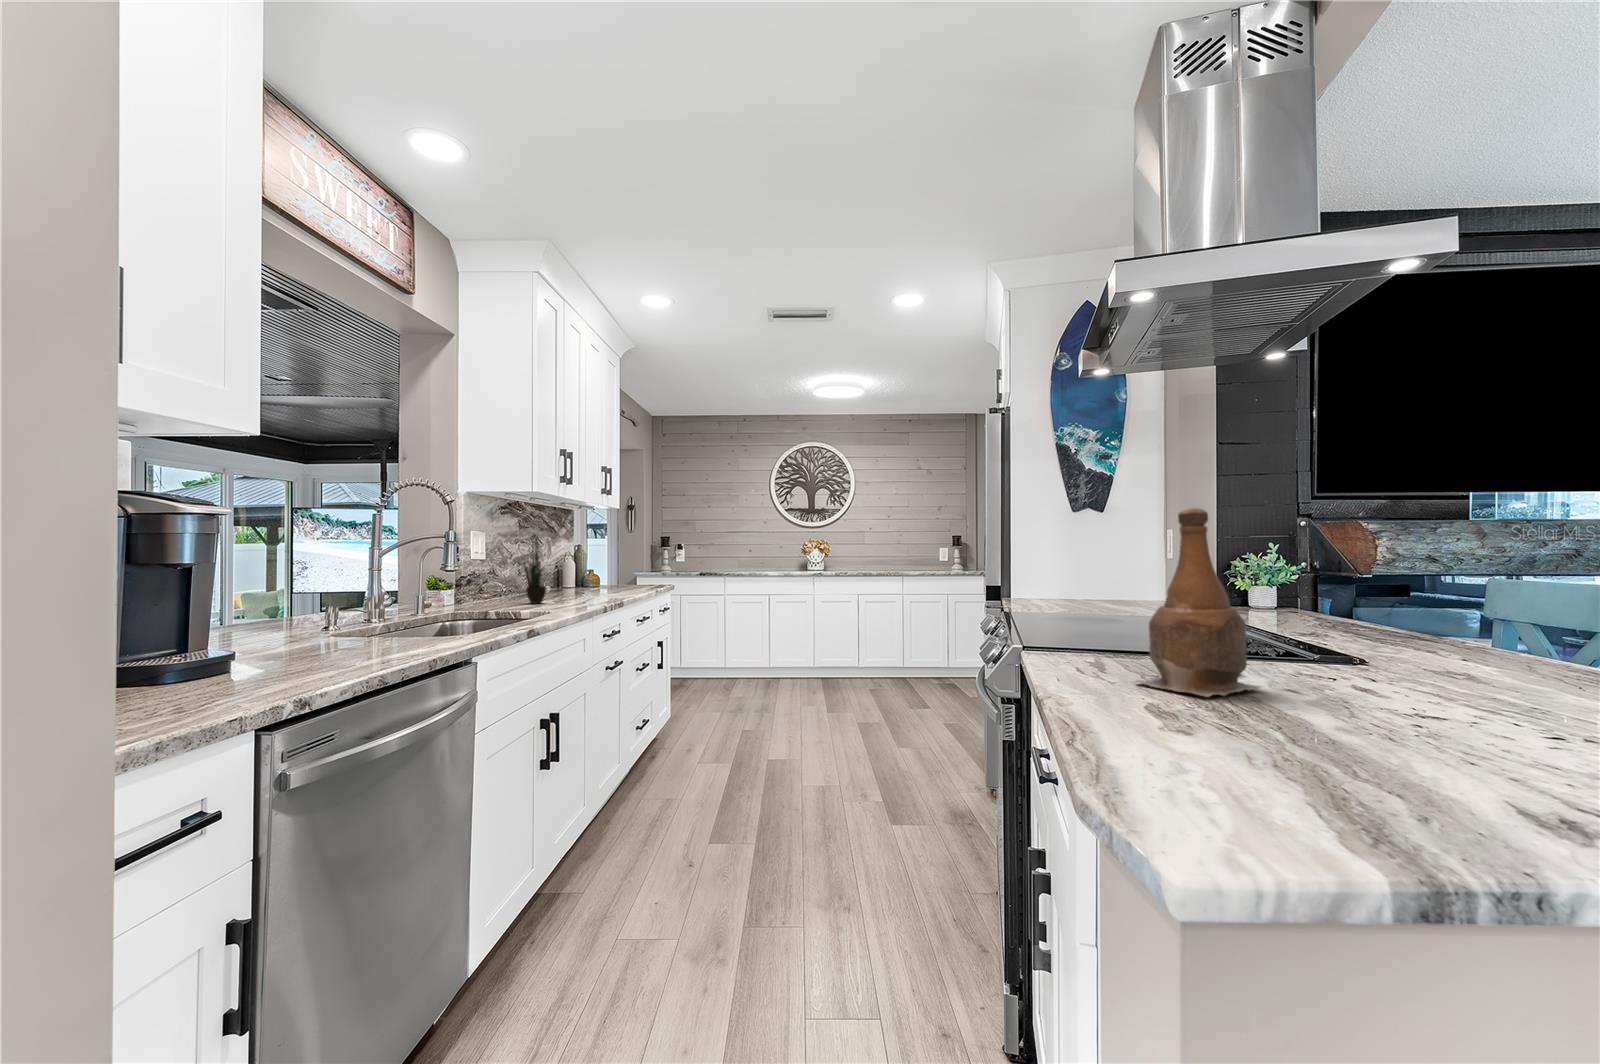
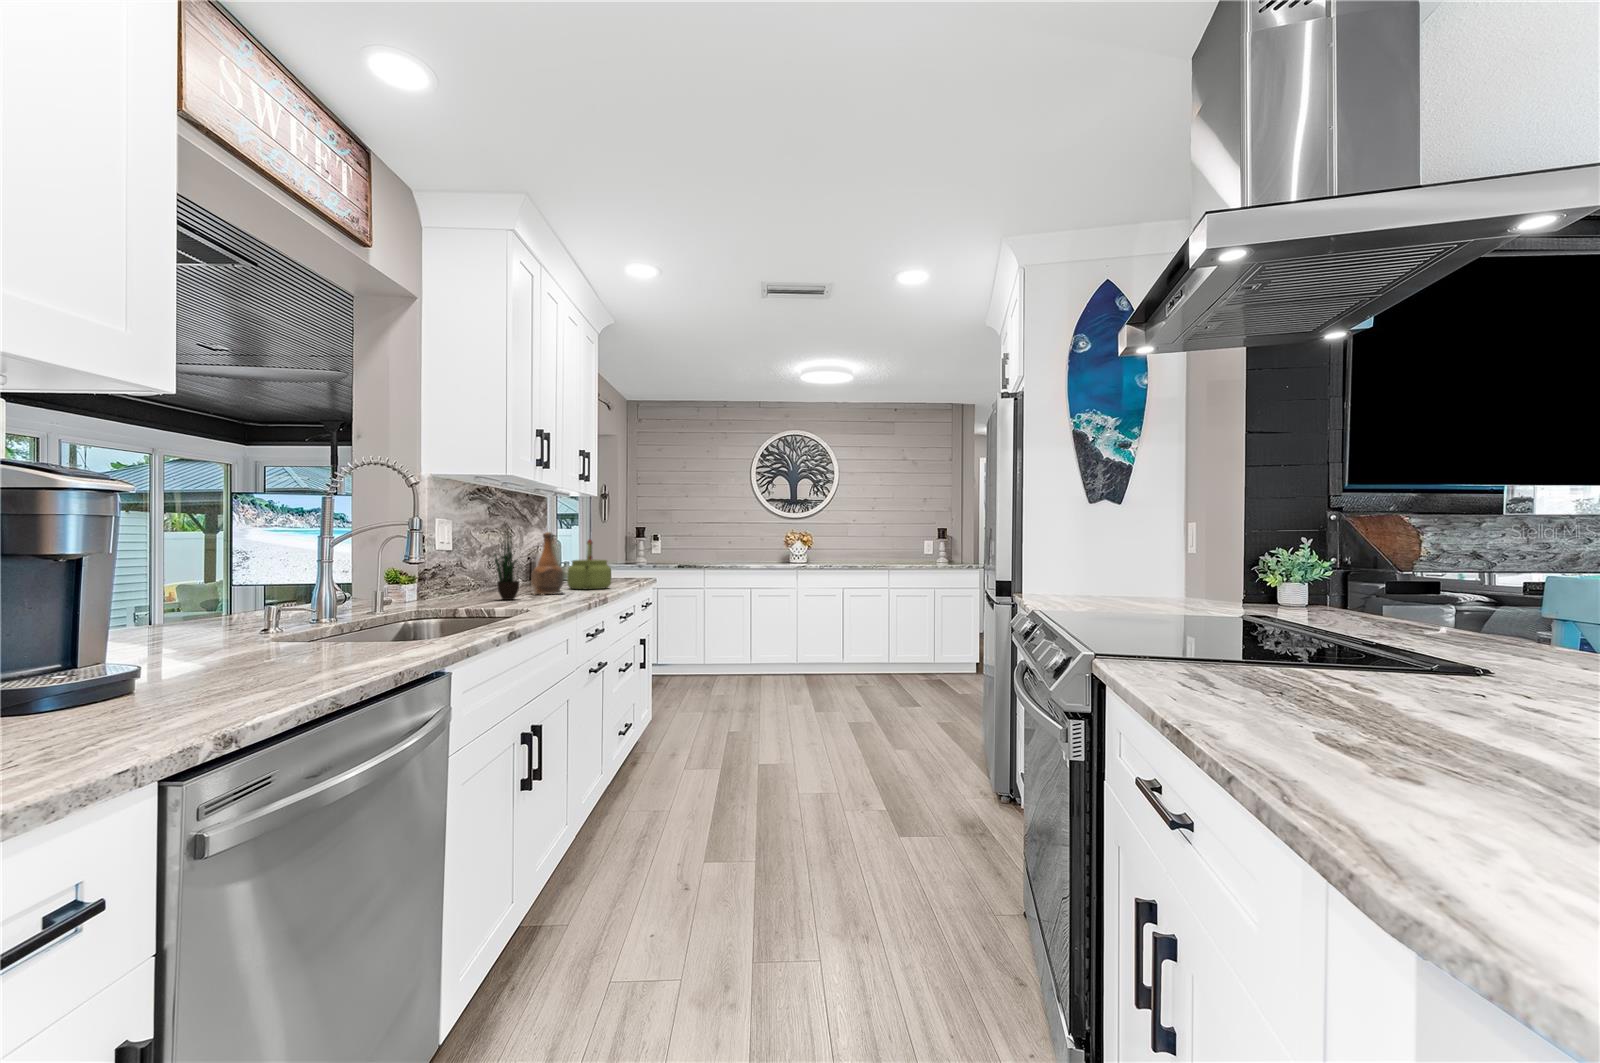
bottle: present [1136,508,1261,697] -> present [531,532,563,595]
kettle: none [592,548,632,595] -> present [567,540,611,589]

